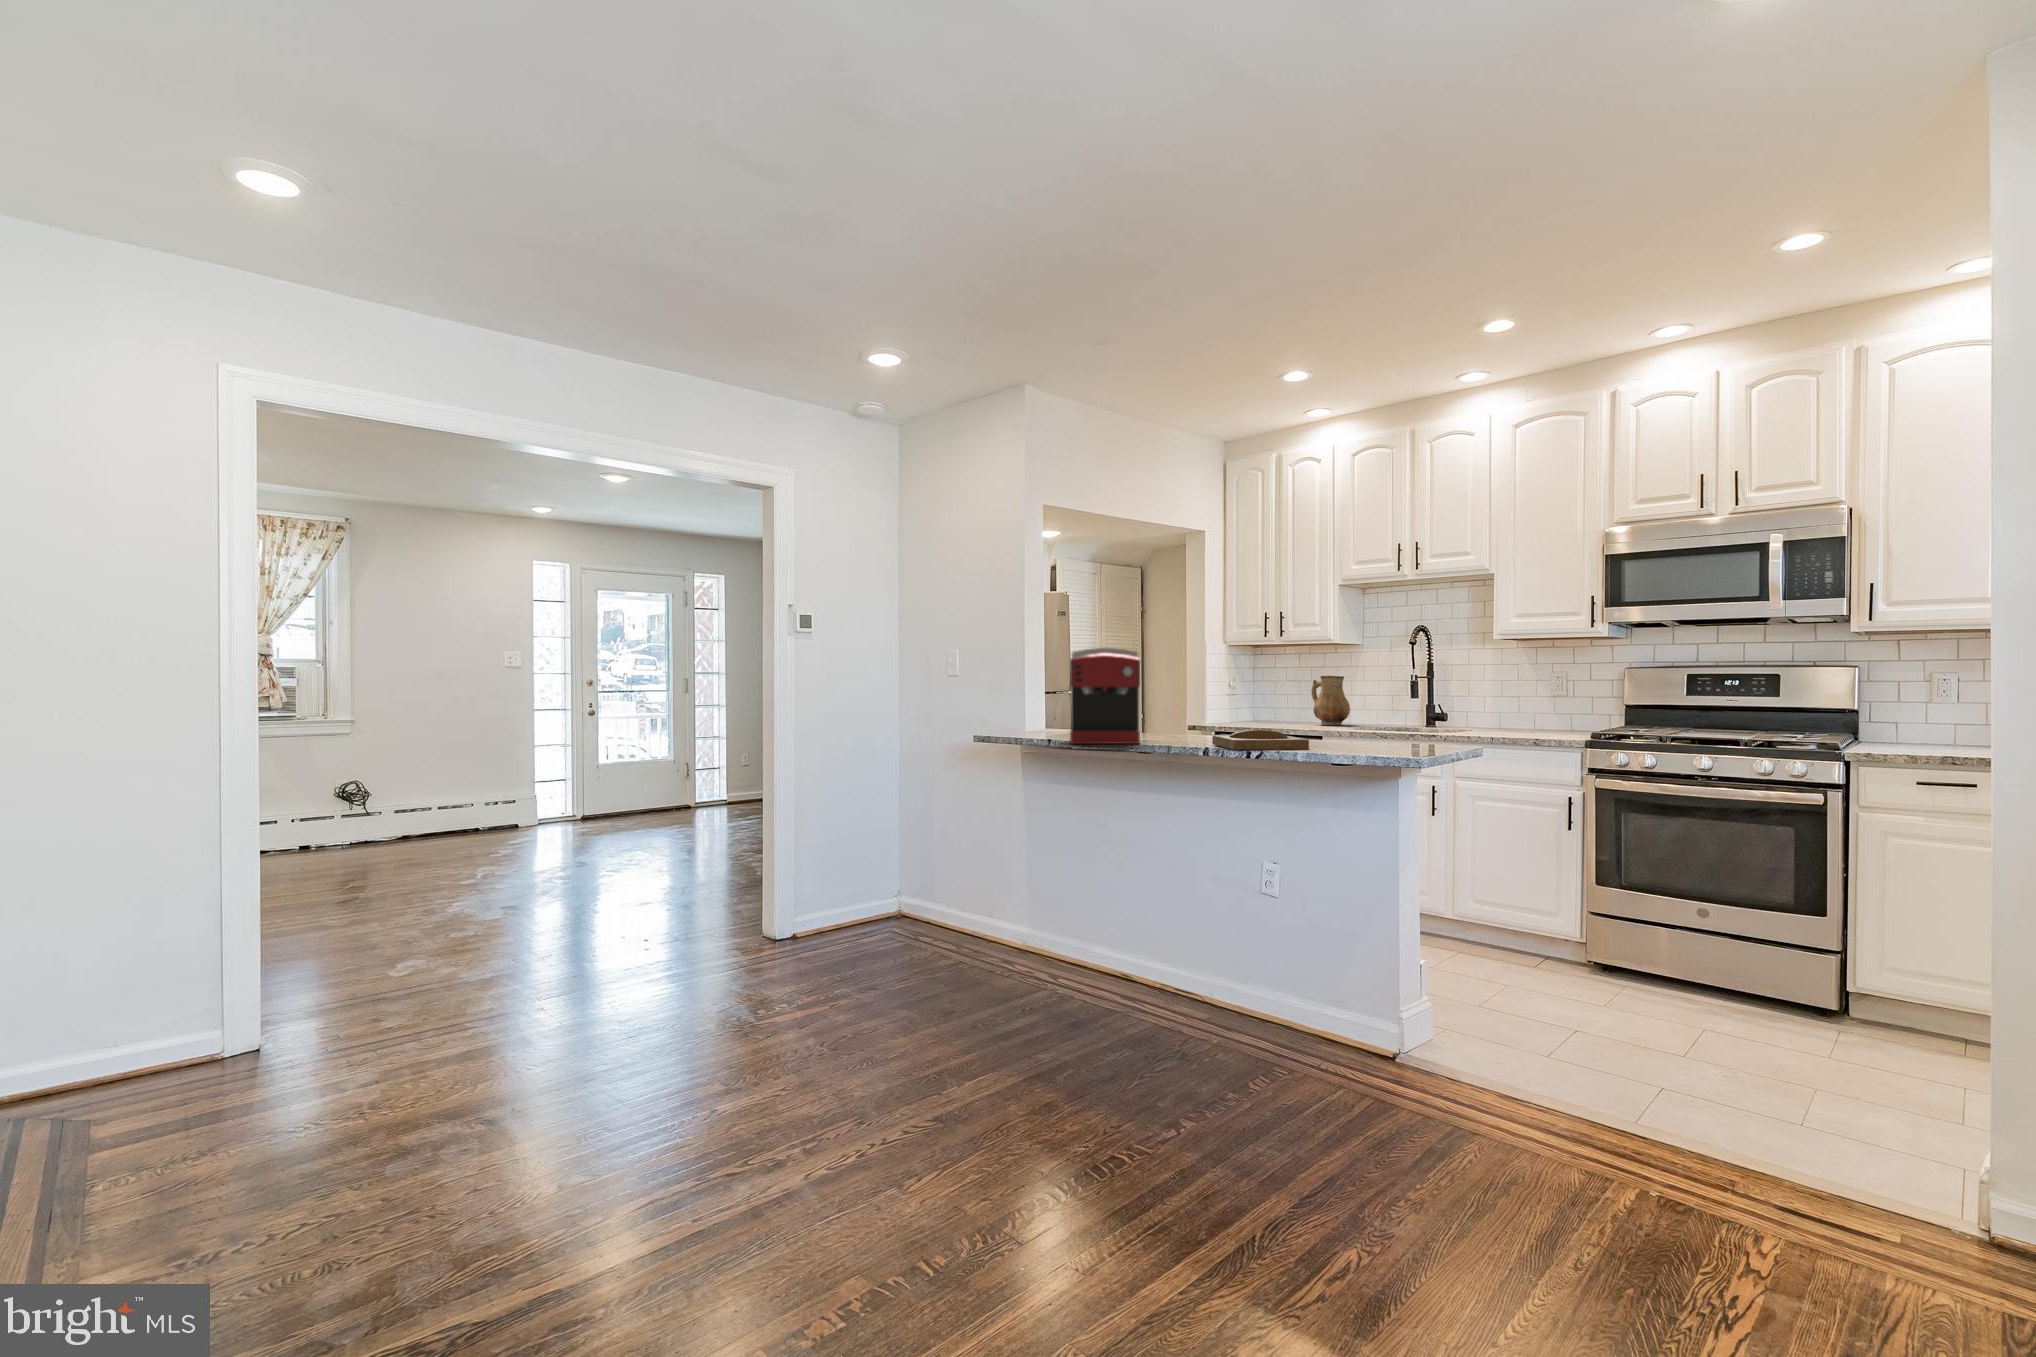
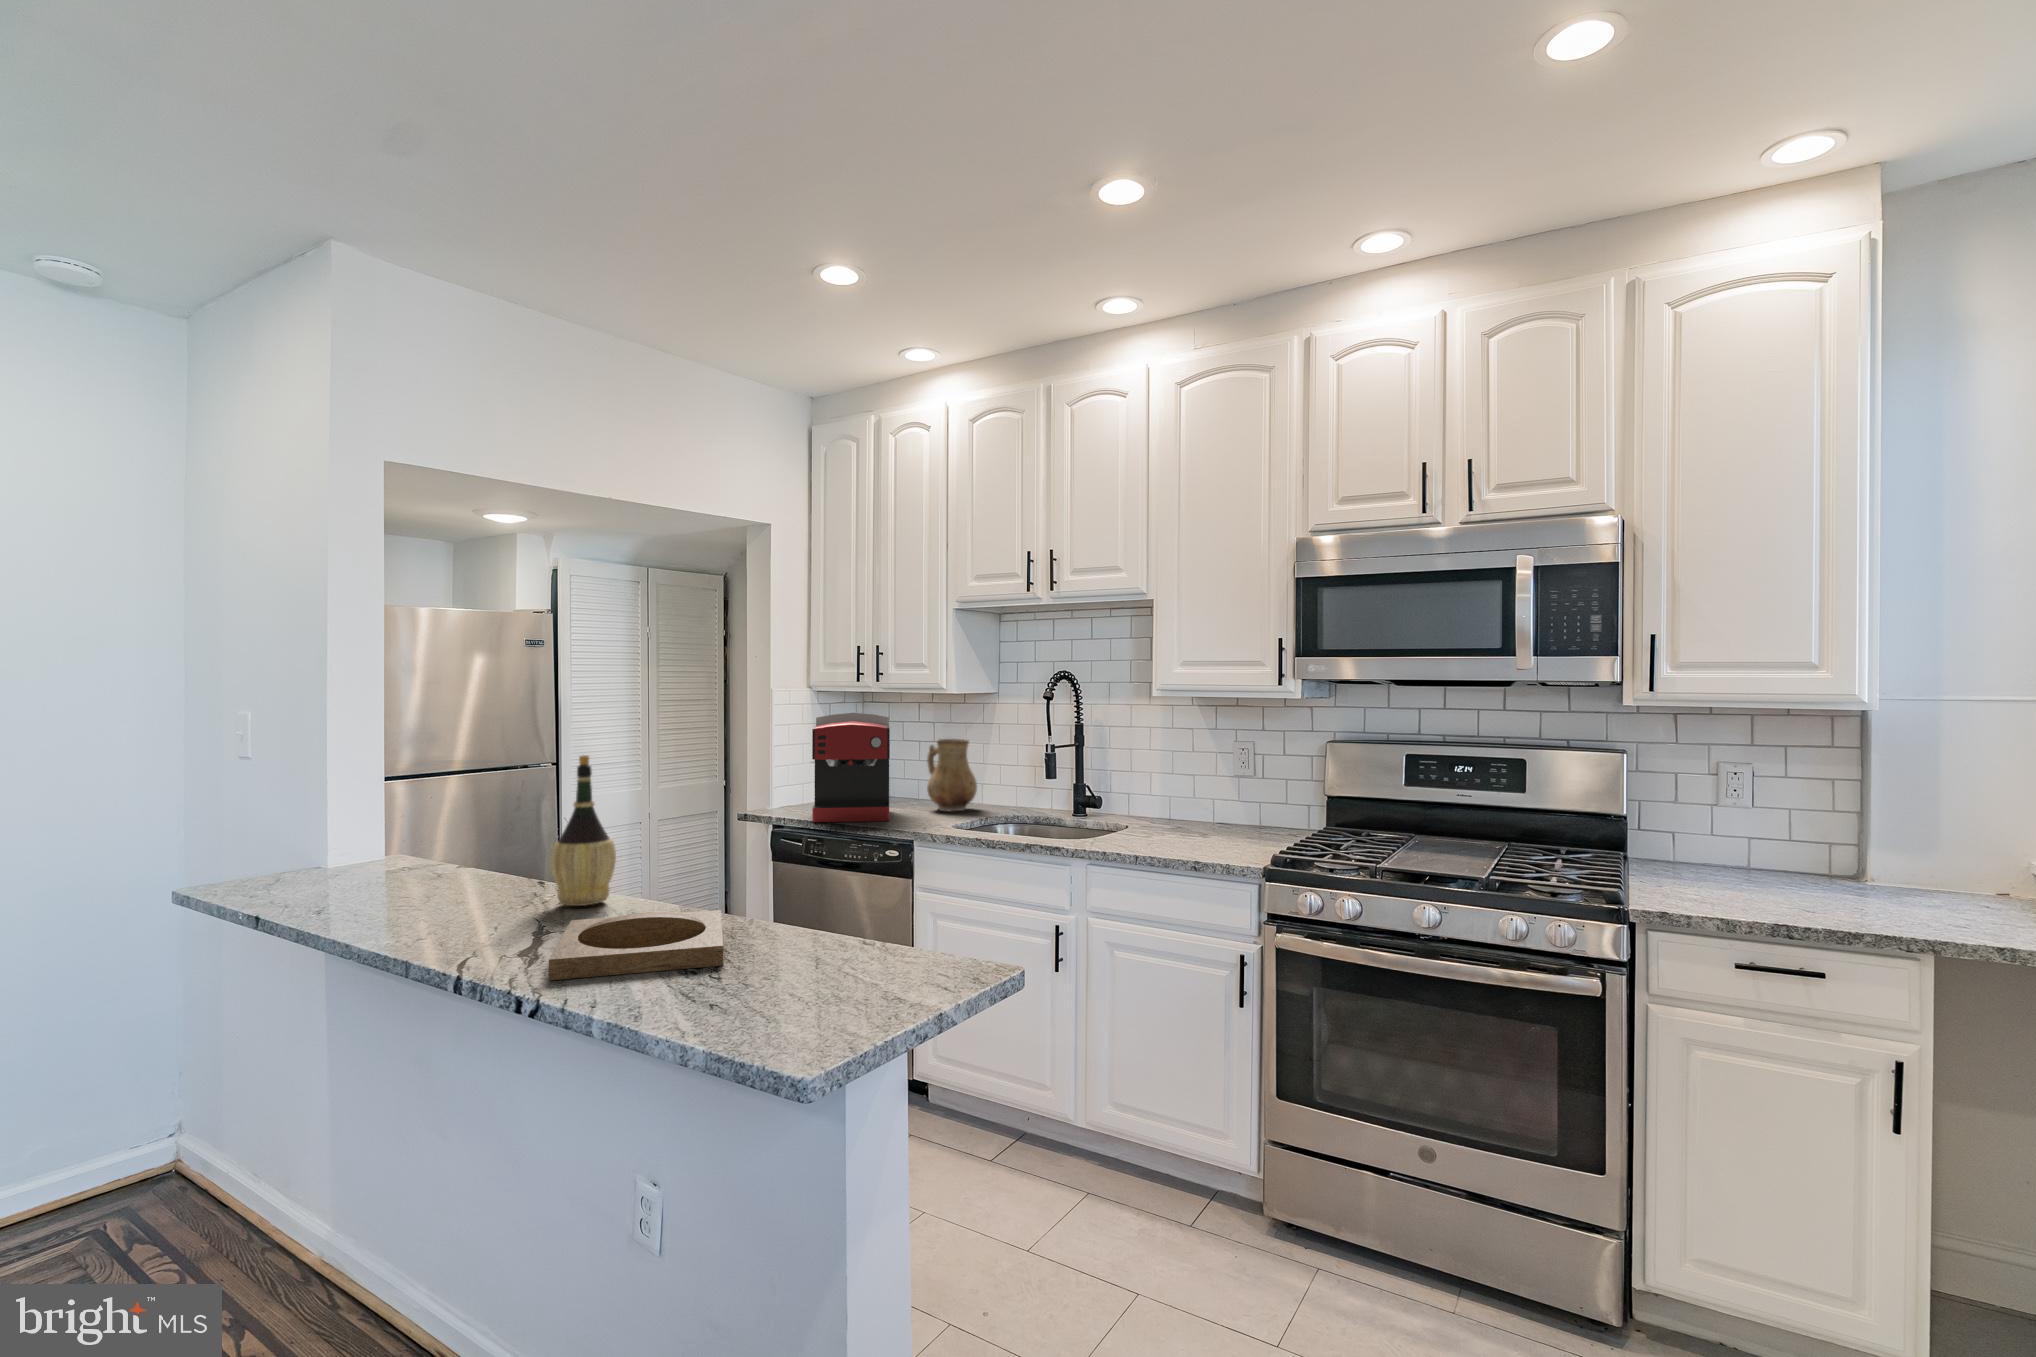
coffee maker: present [1070,648,1140,744] -> present [812,713,890,822]
wine bottle: none [1171,661,1203,740] -> present [551,755,616,906]

